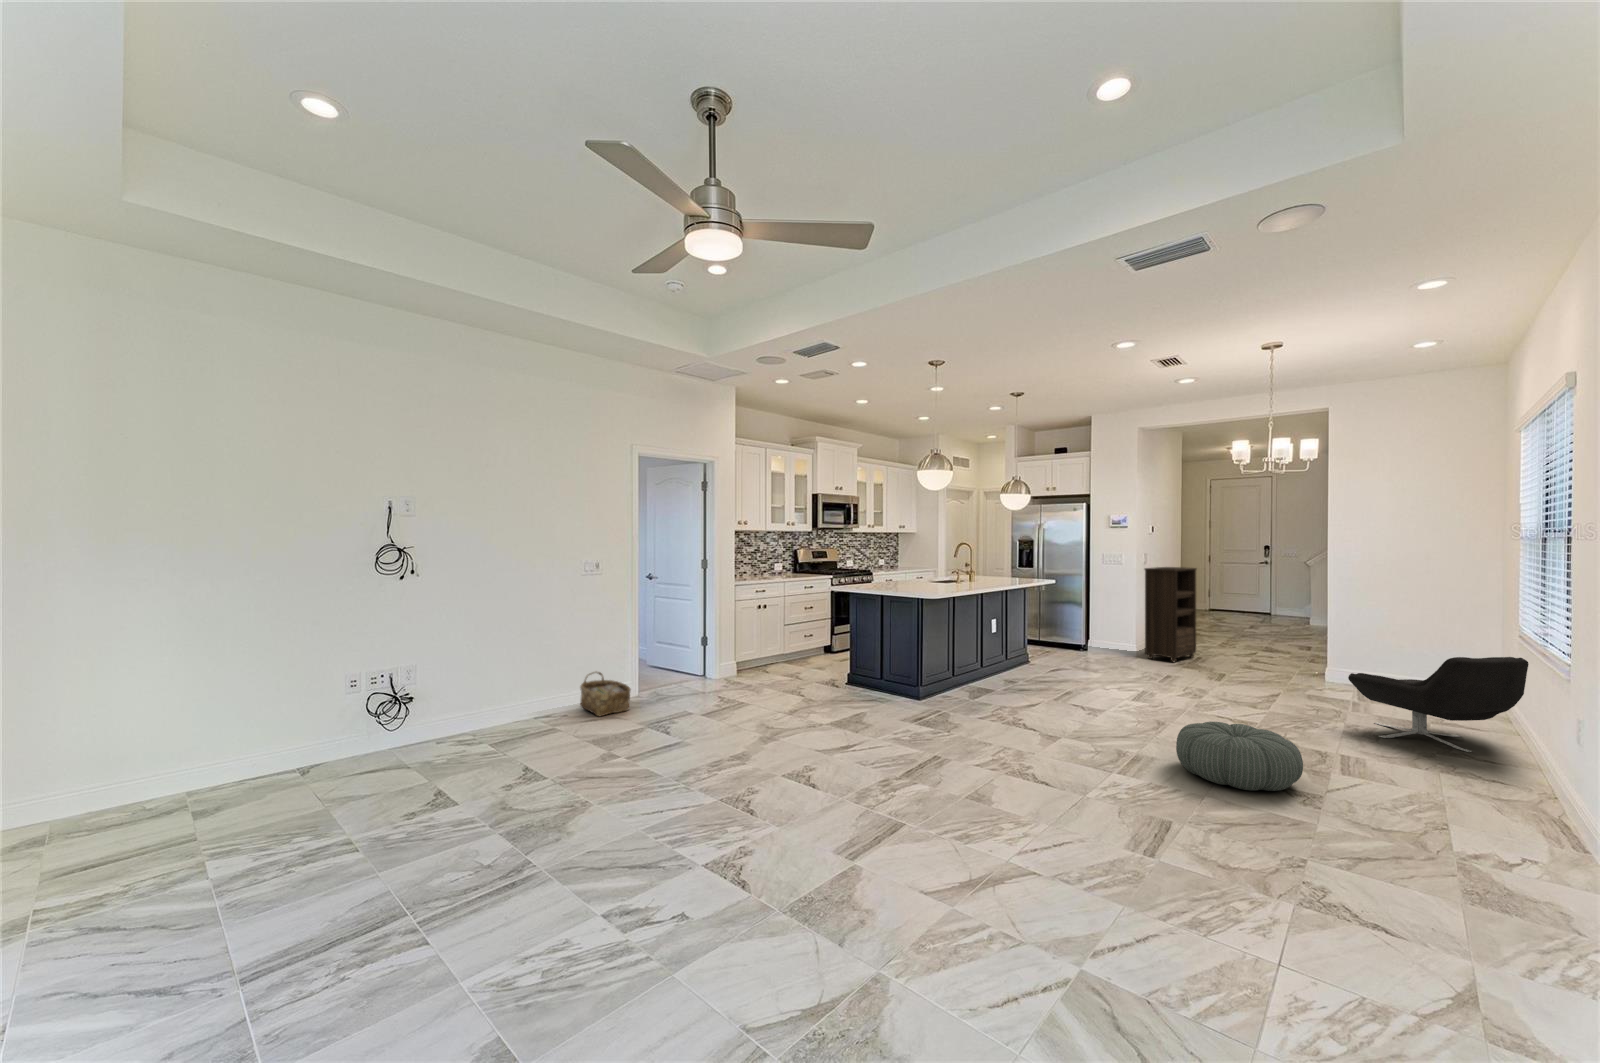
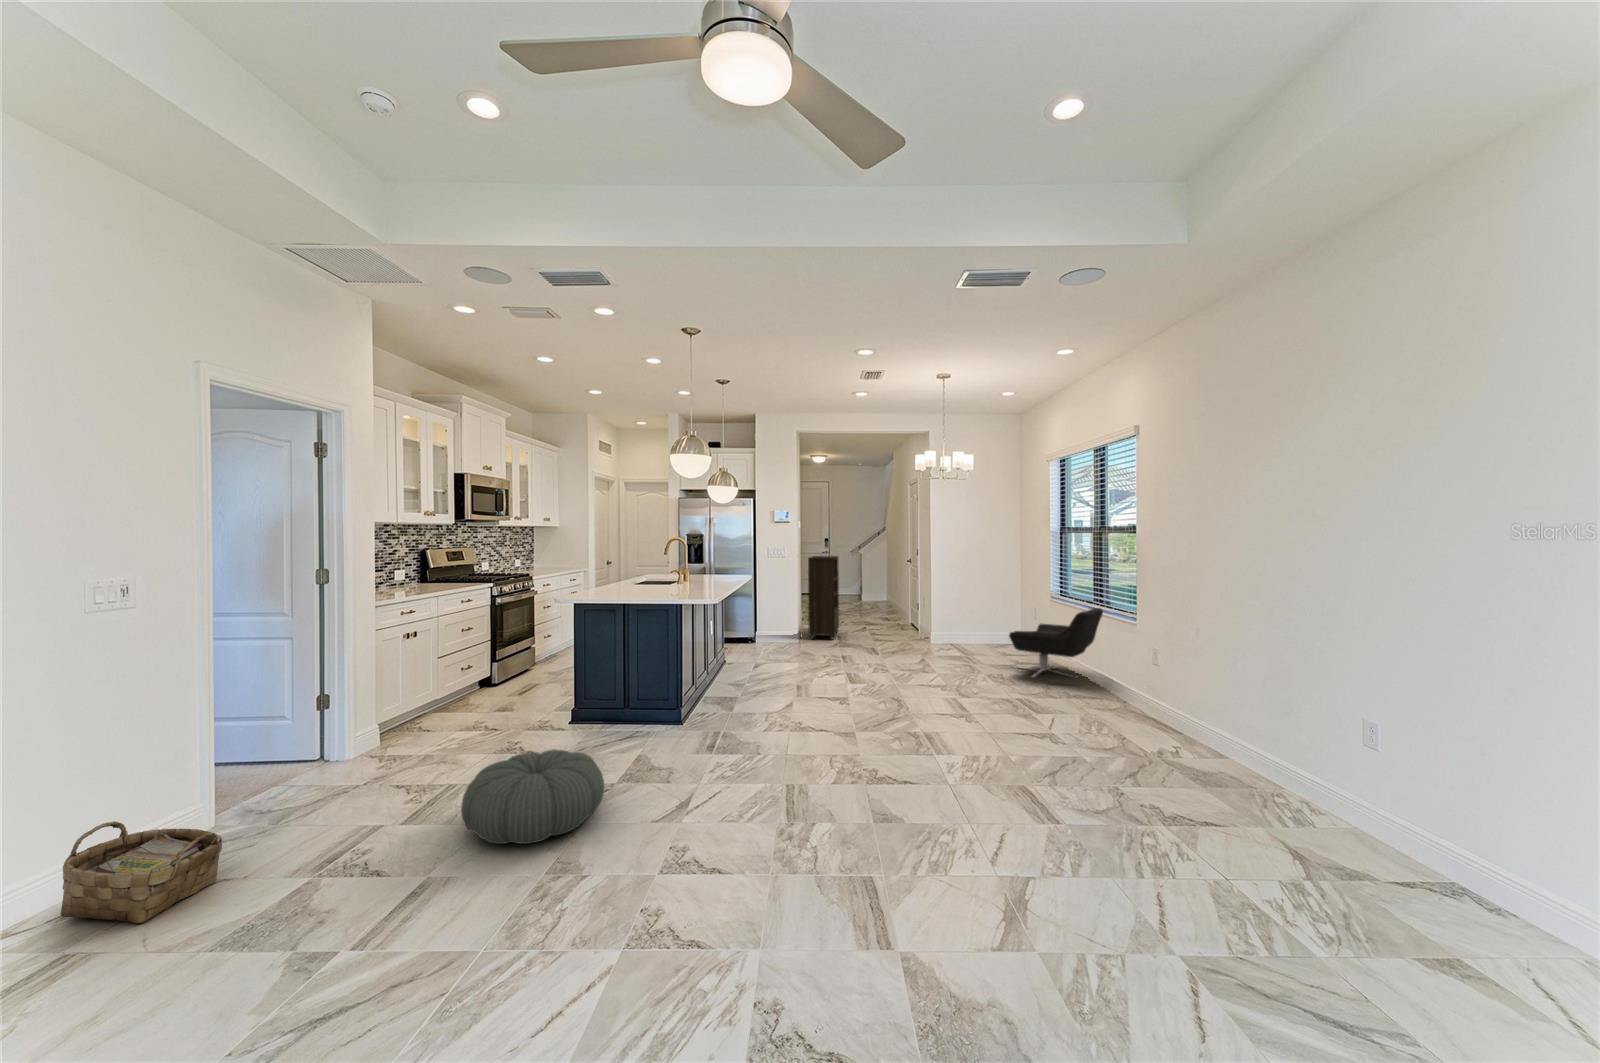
pouf: present [1176,722,1303,791] -> present [461,749,604,844]

